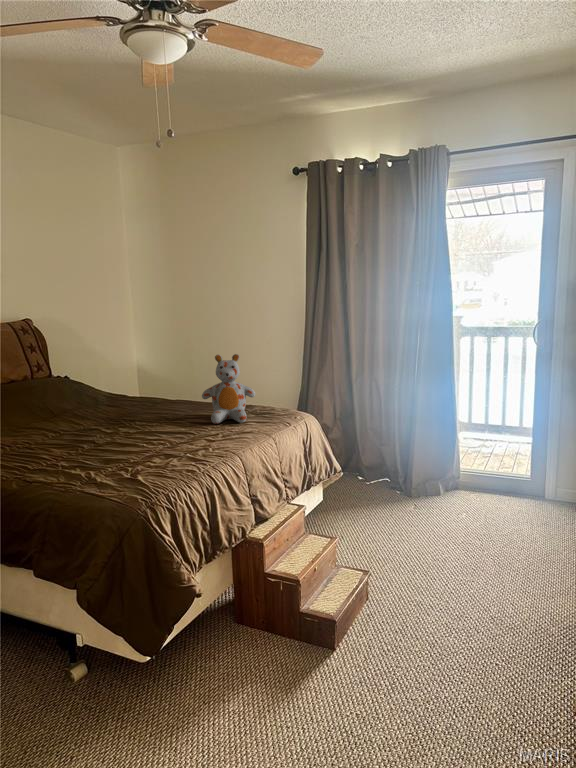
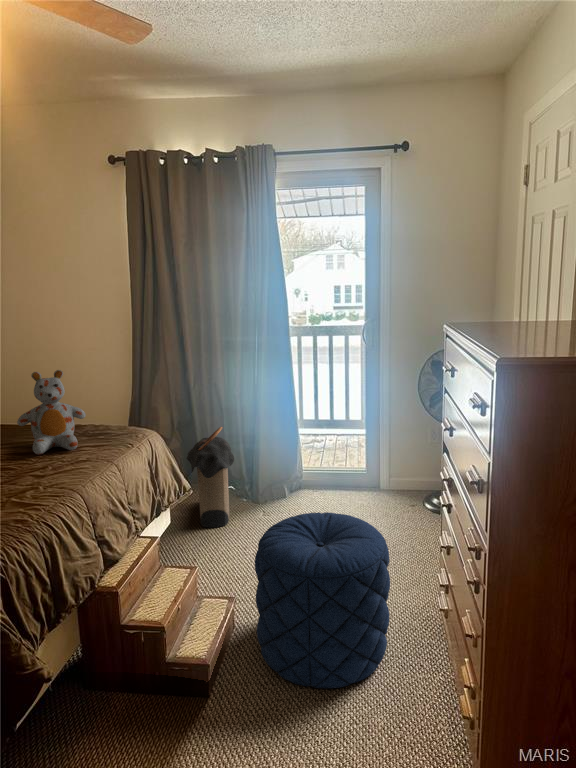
laundry hamper: none [343,417,388,511] -> present [186,427,234,528]
pouf: none [385,503,526,675] -> present [255,512,390,688]

